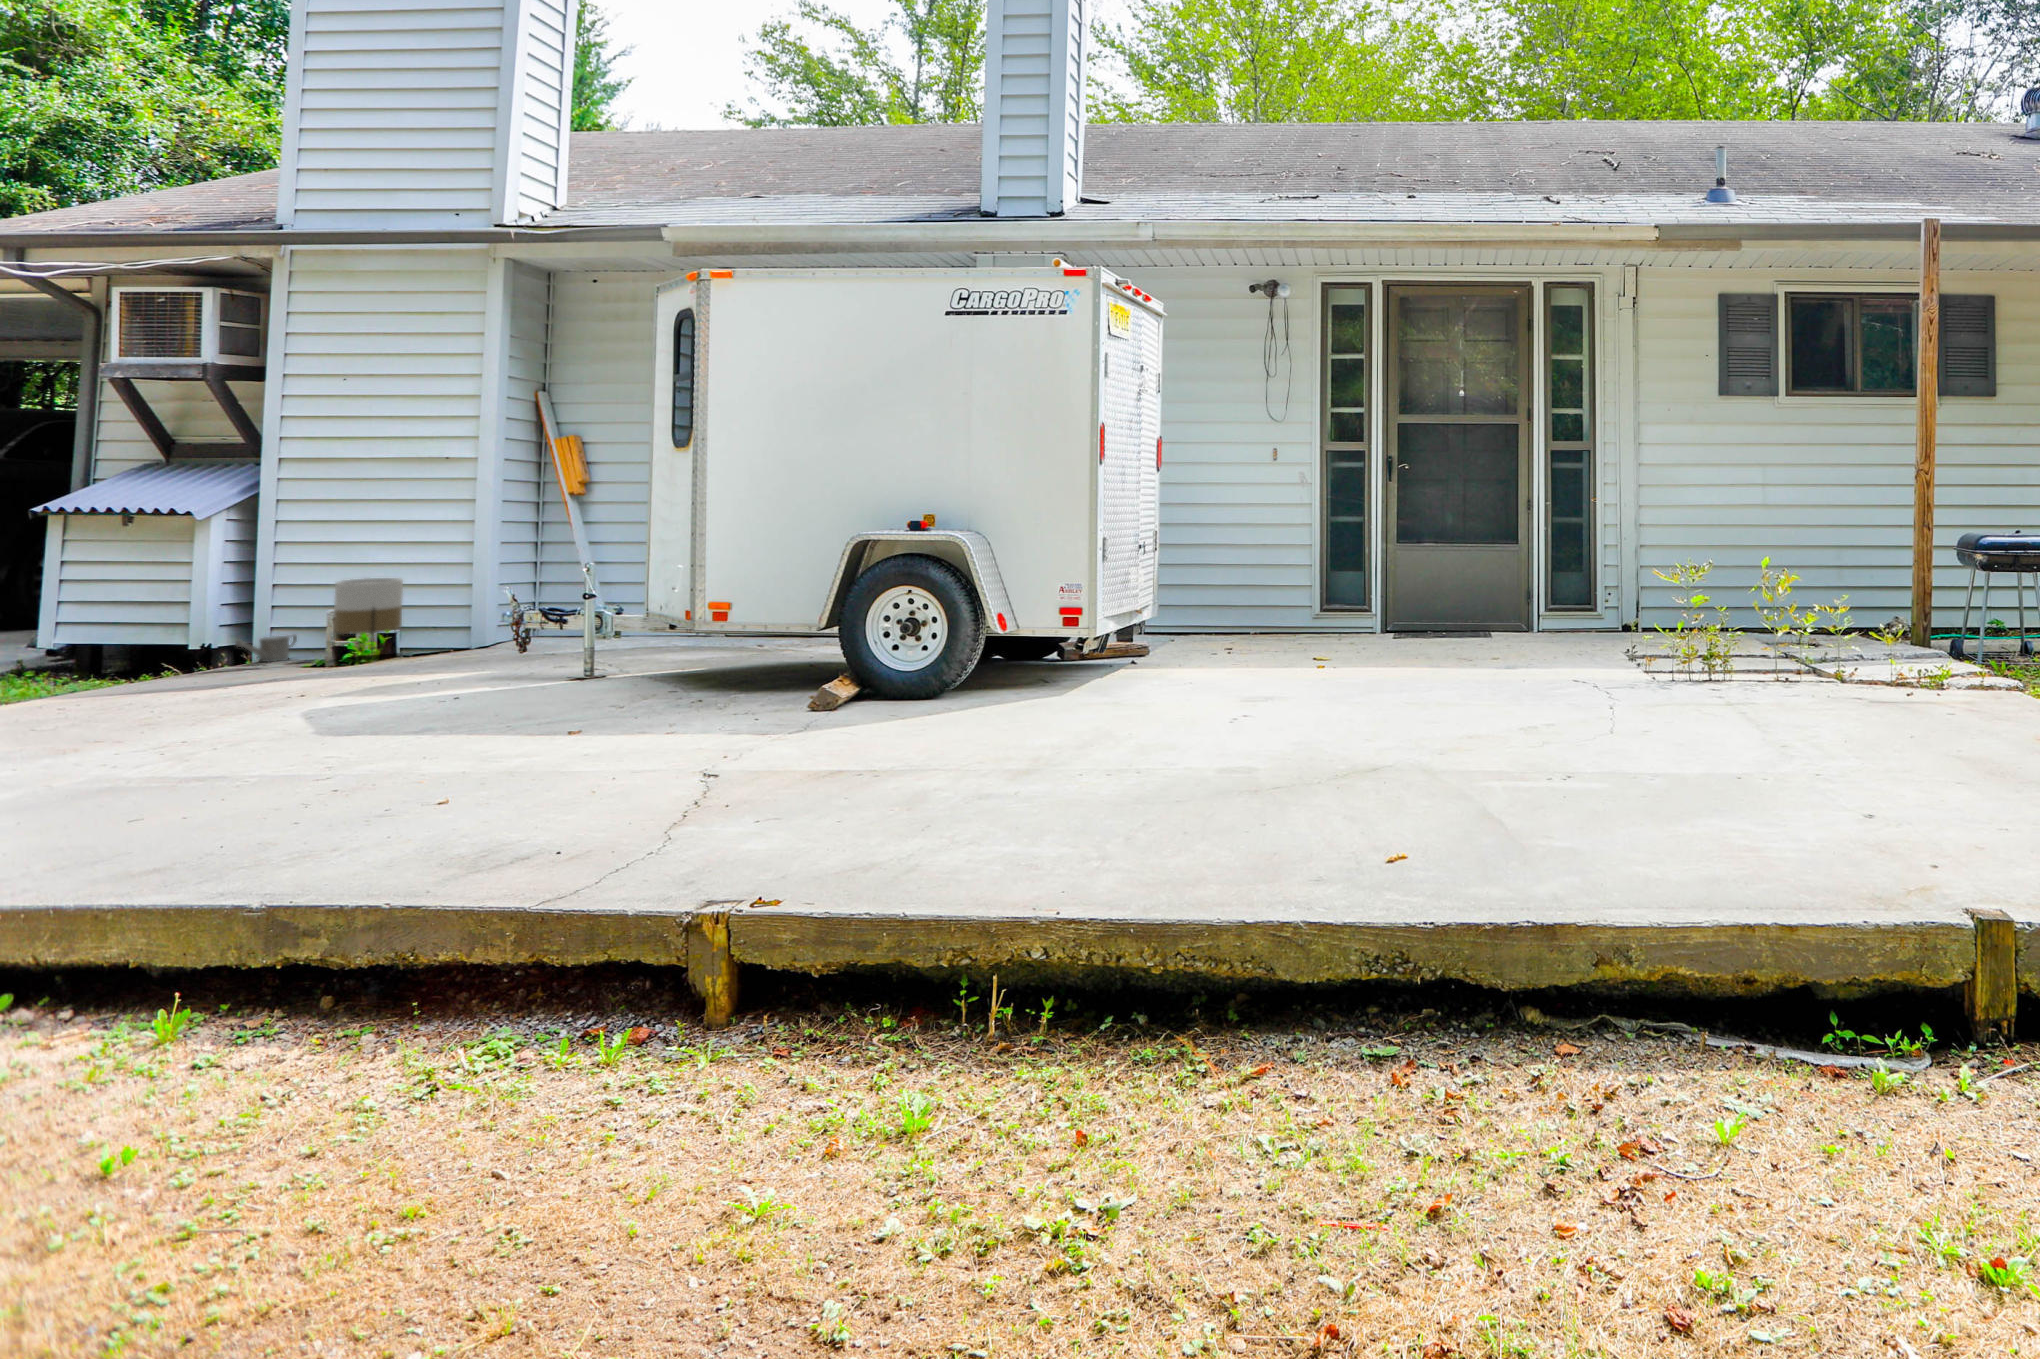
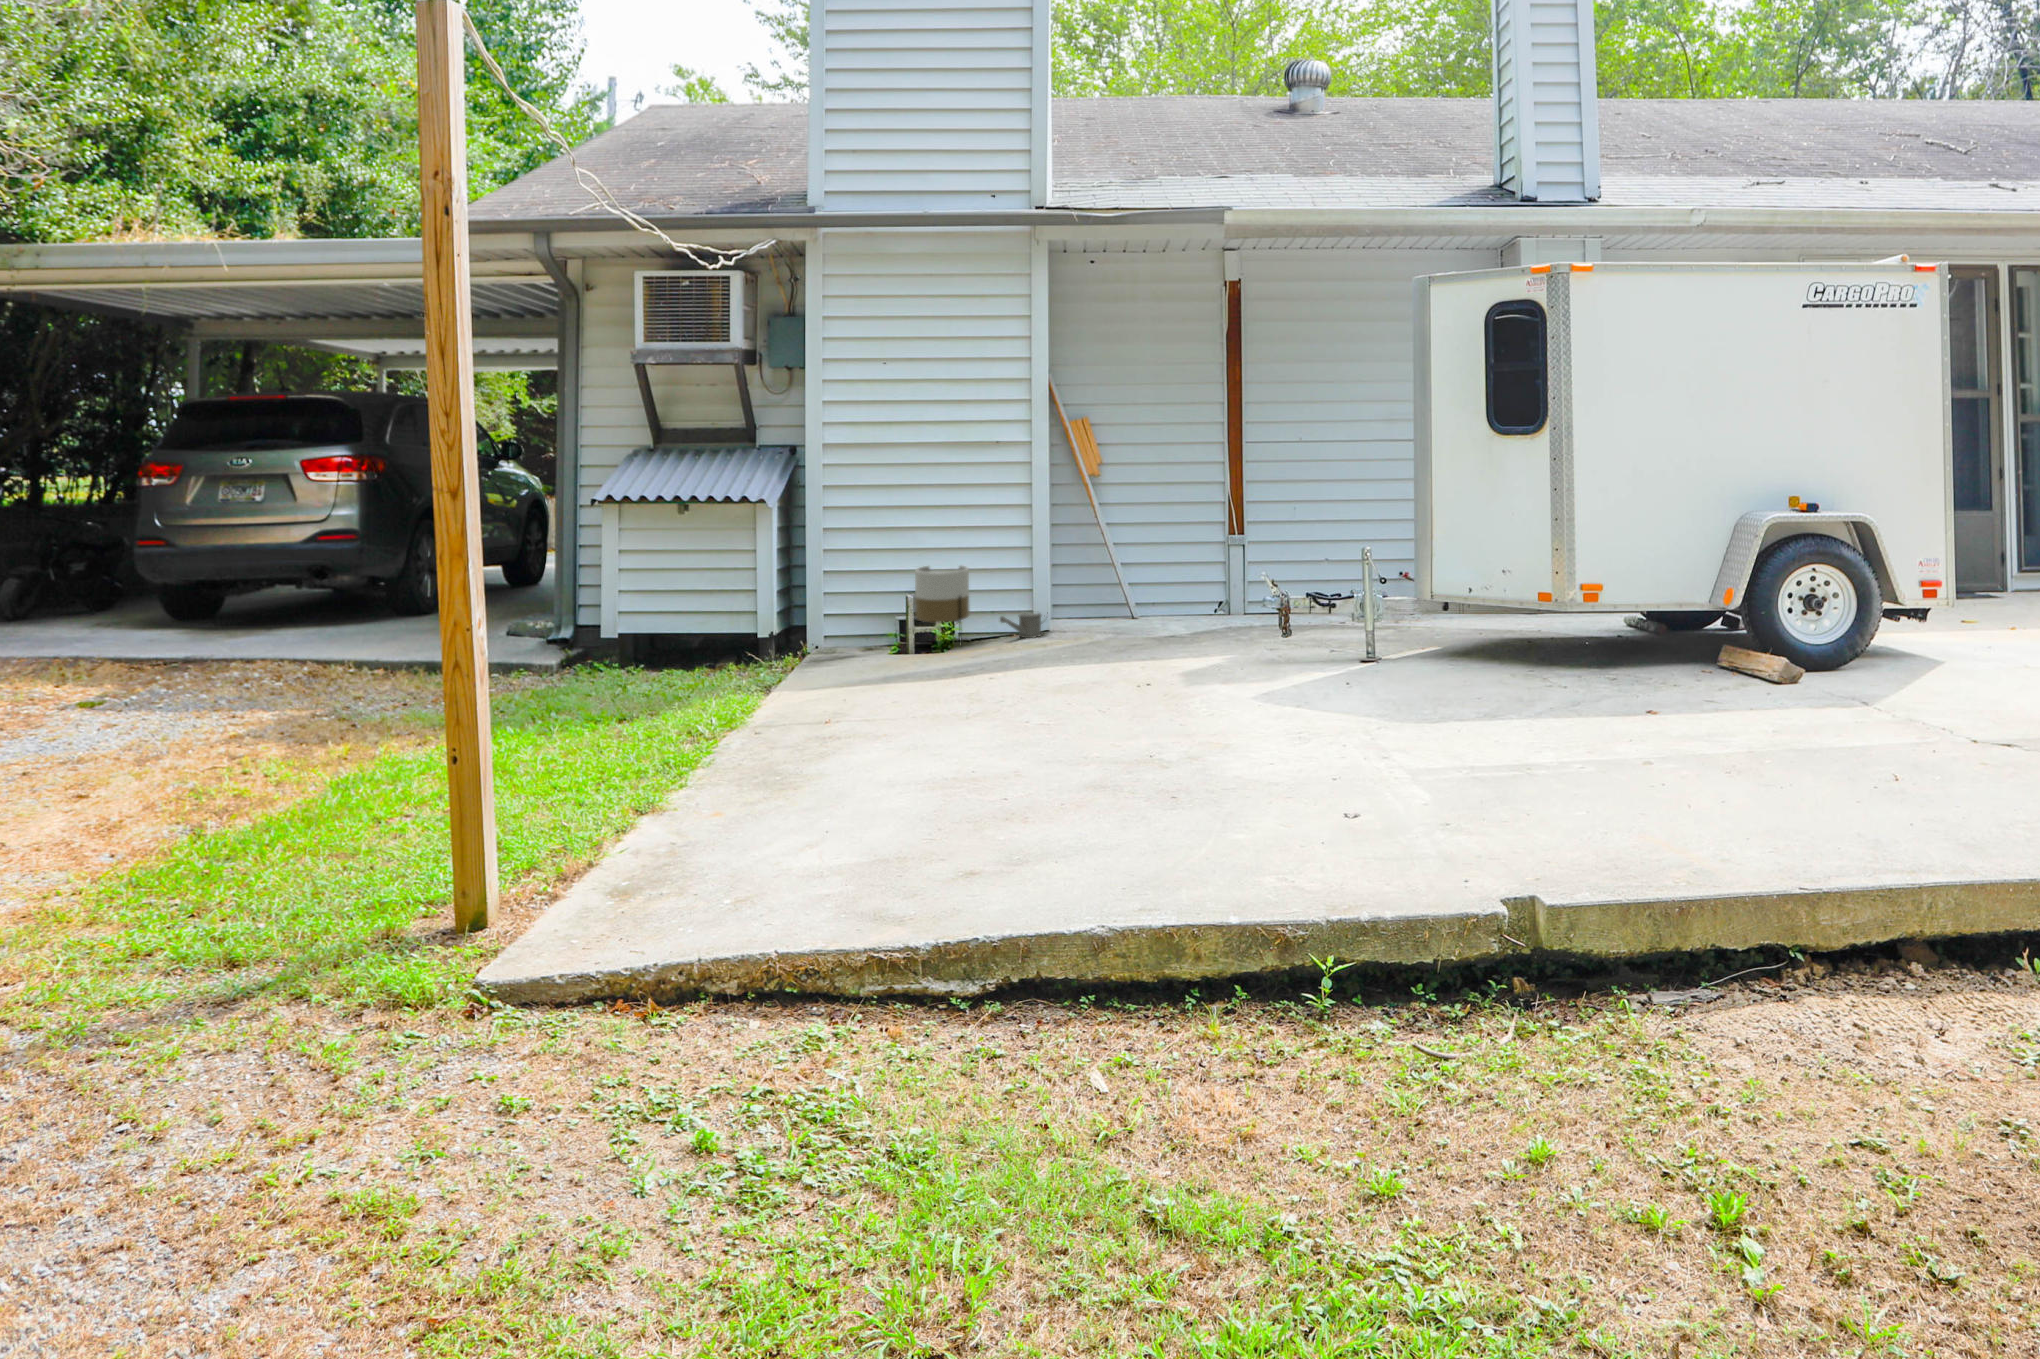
watering can: present [235,635,297,662] -> present [1000,612,1048,638]

